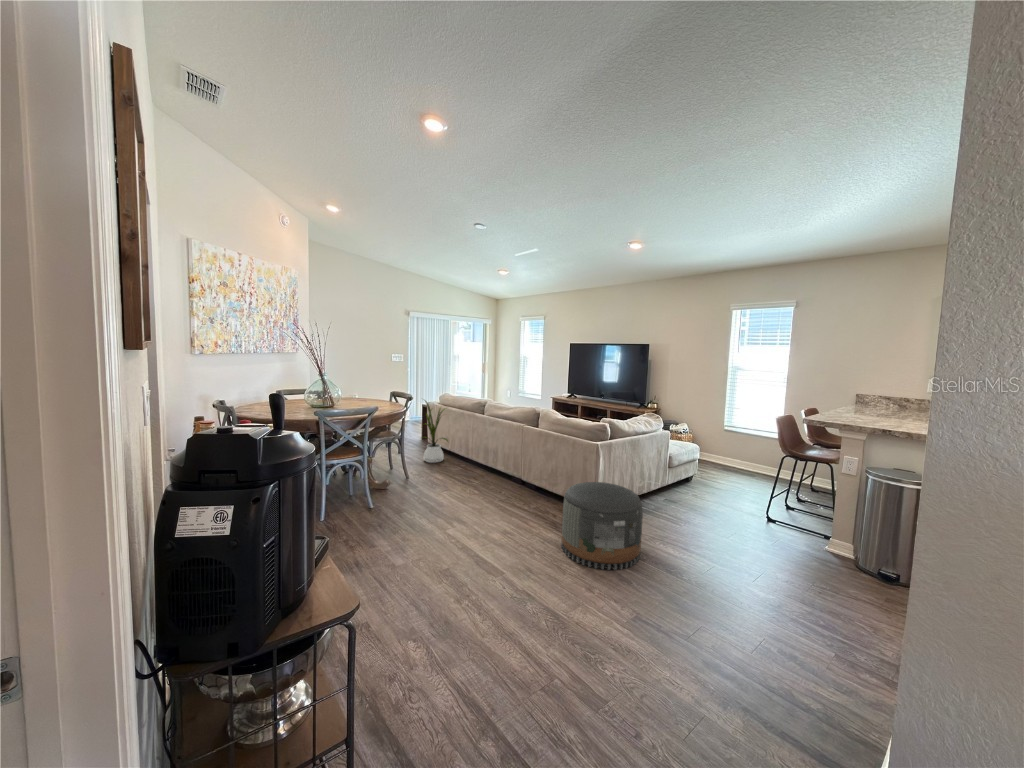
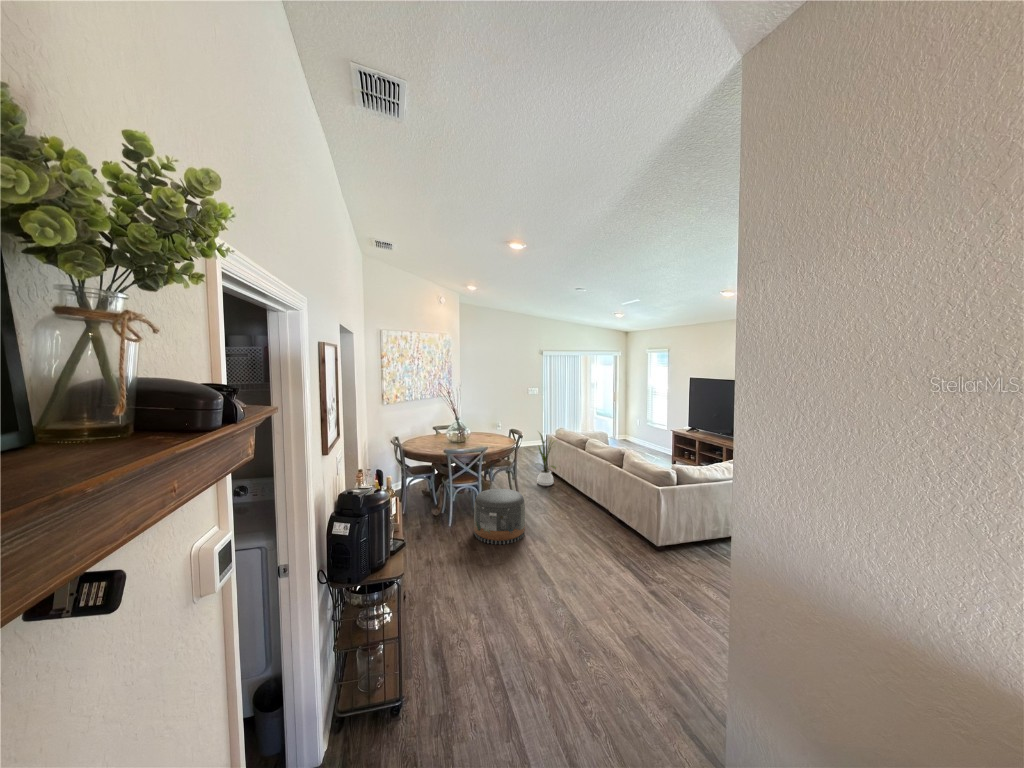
pouf: present [562,482,643,570] -> present [474,489,525,545]

